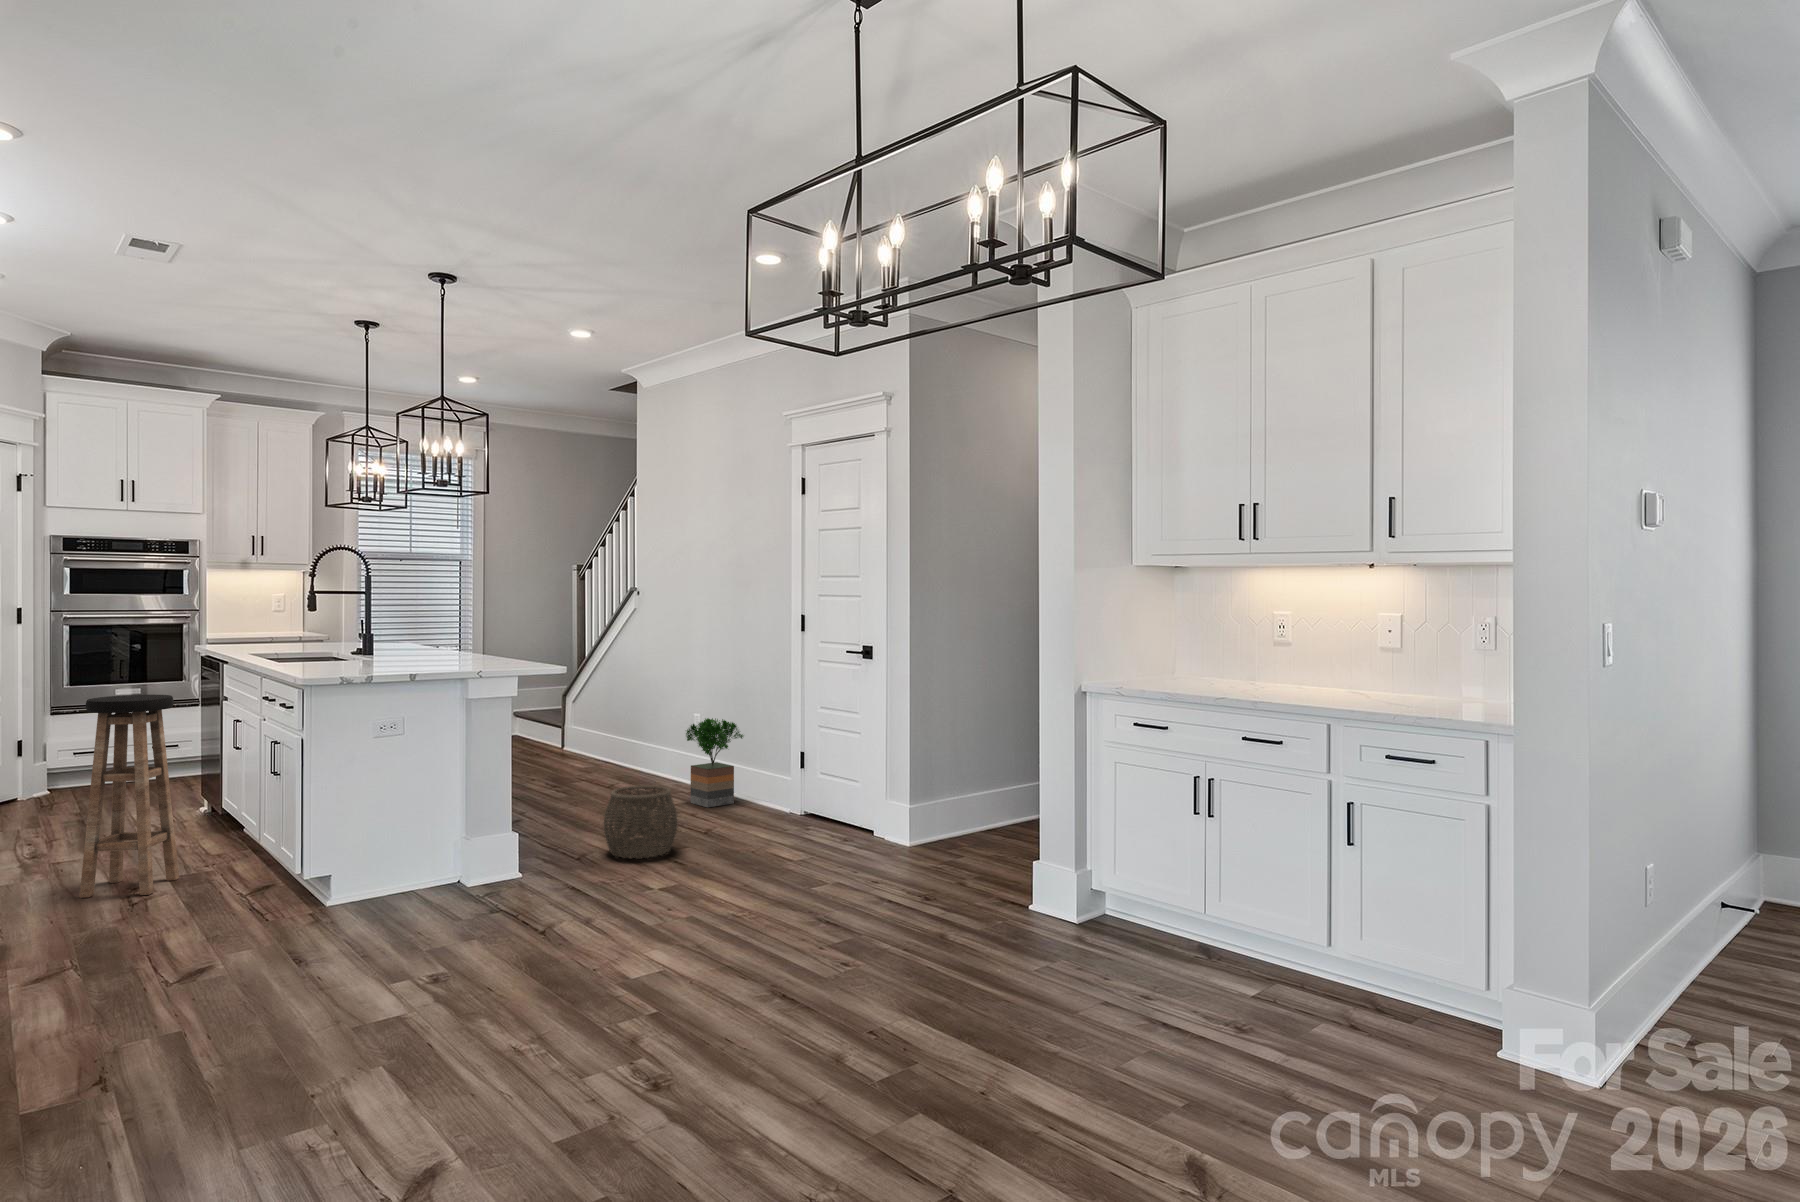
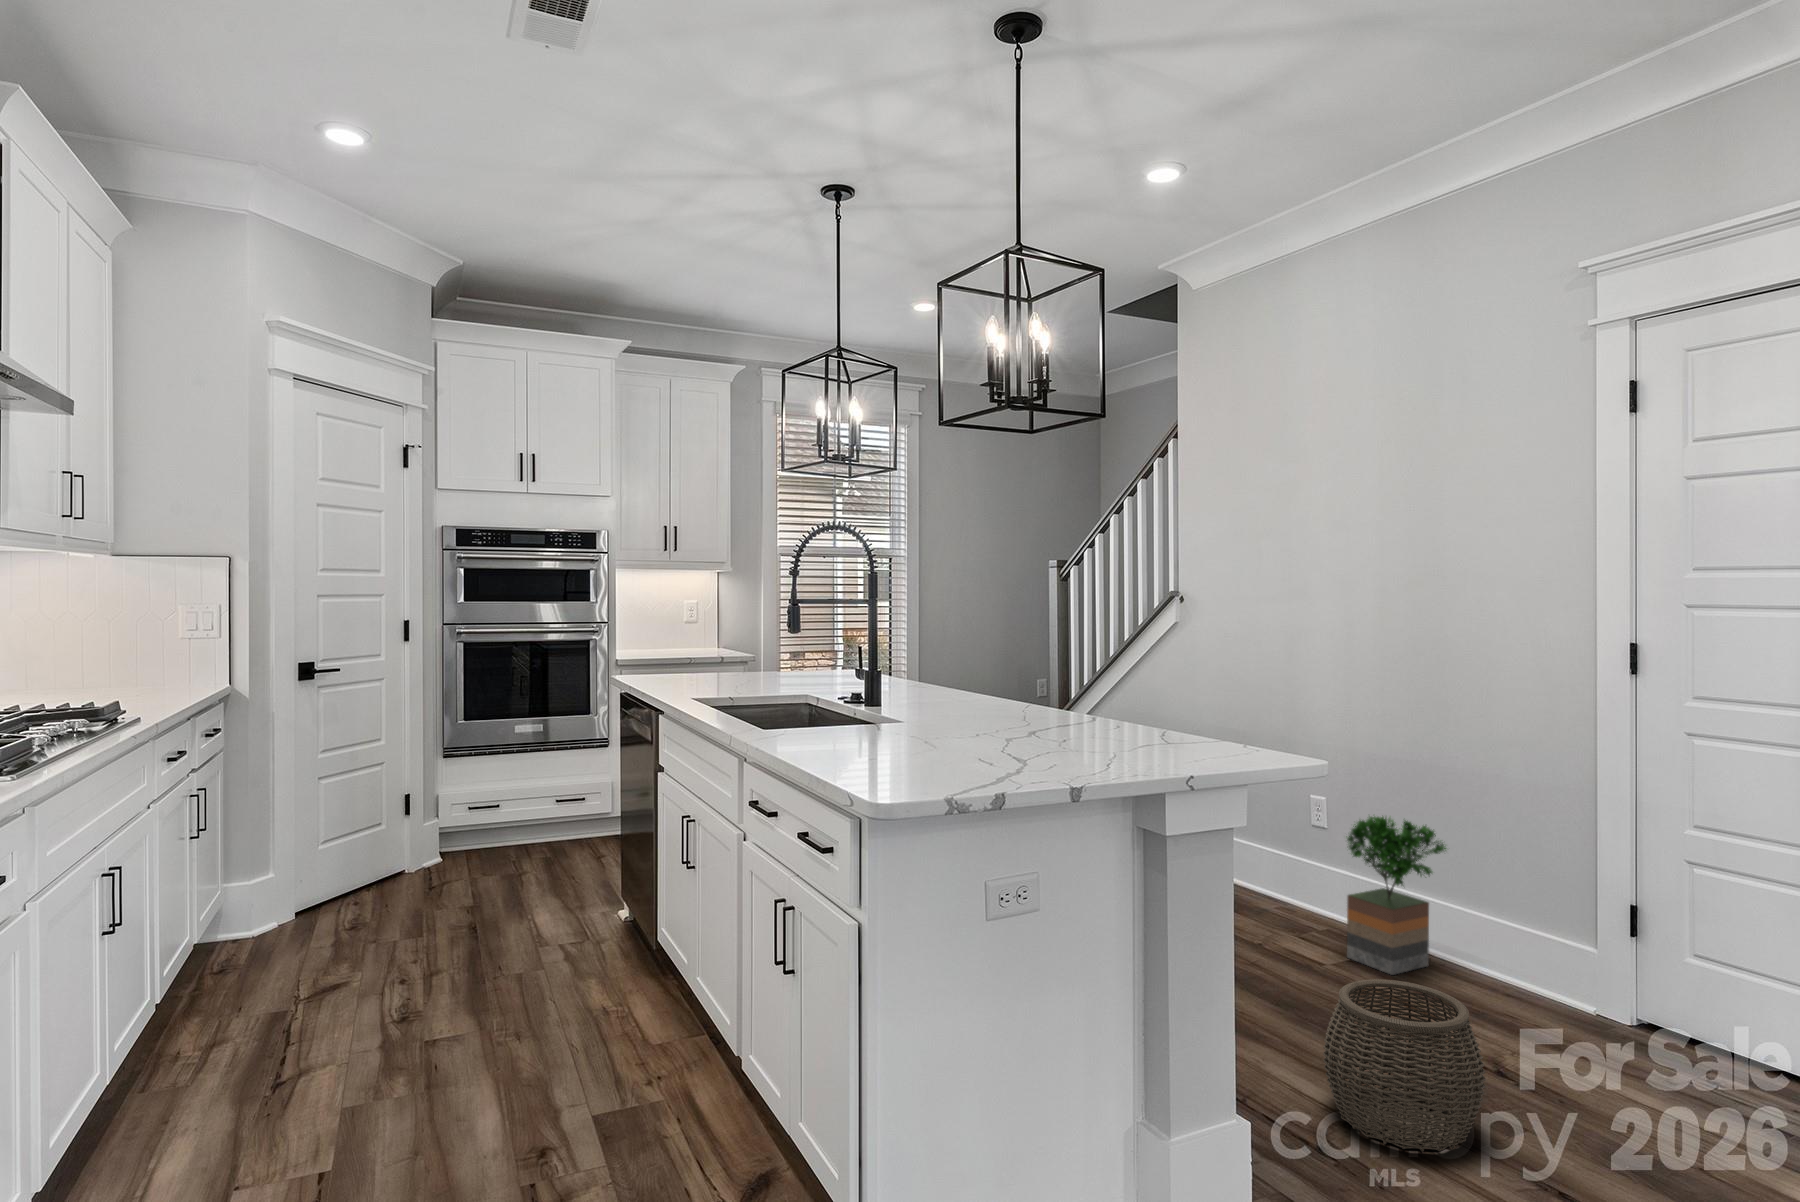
bar stool: present [79,695,179,898] -> none [457,786,607,1162]

